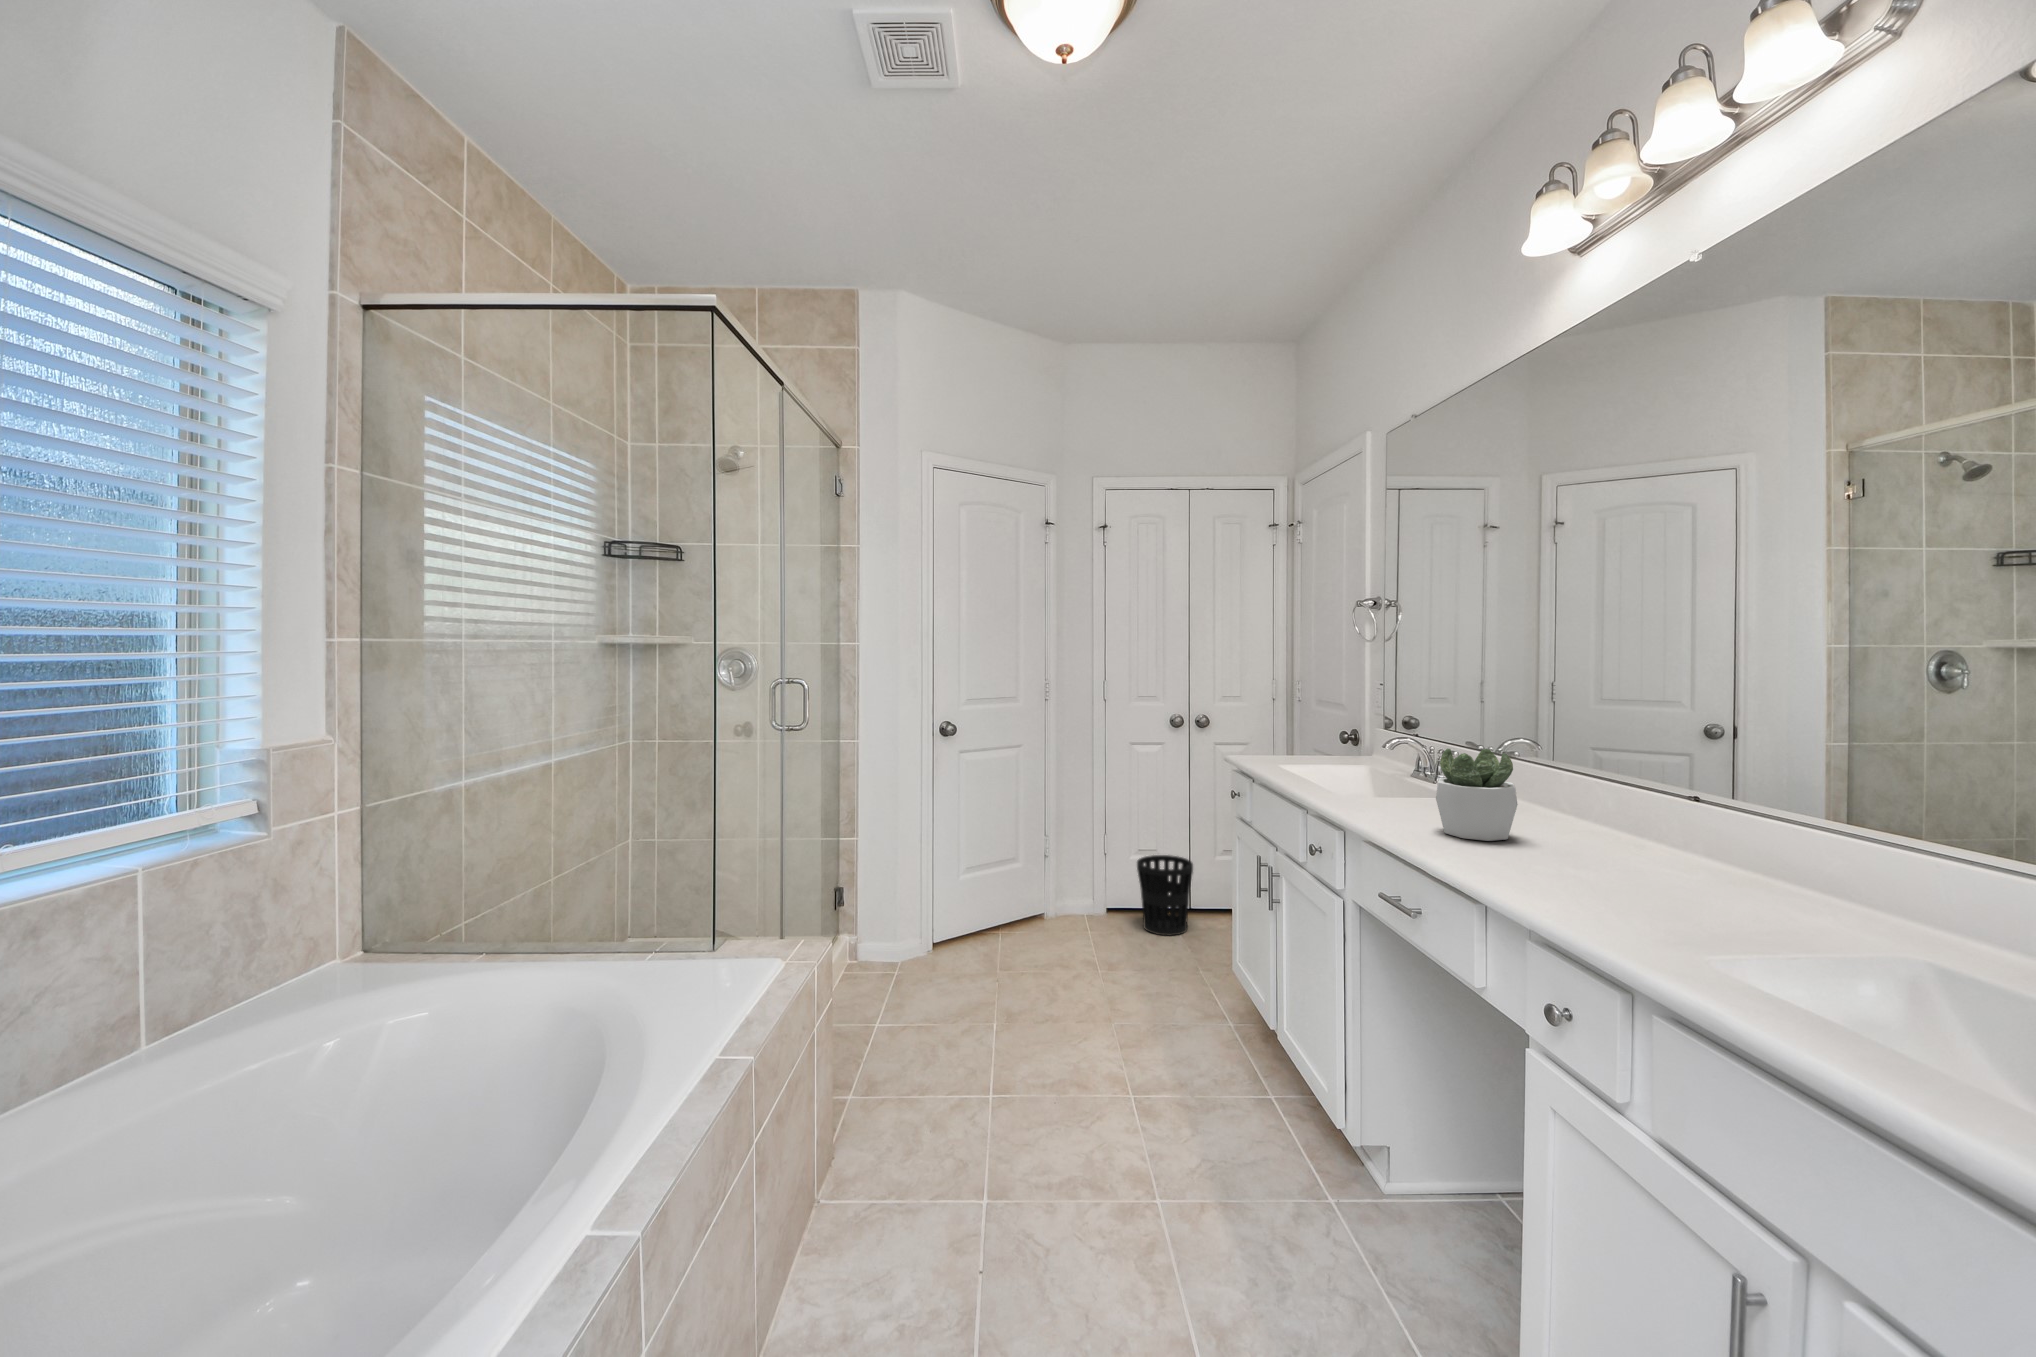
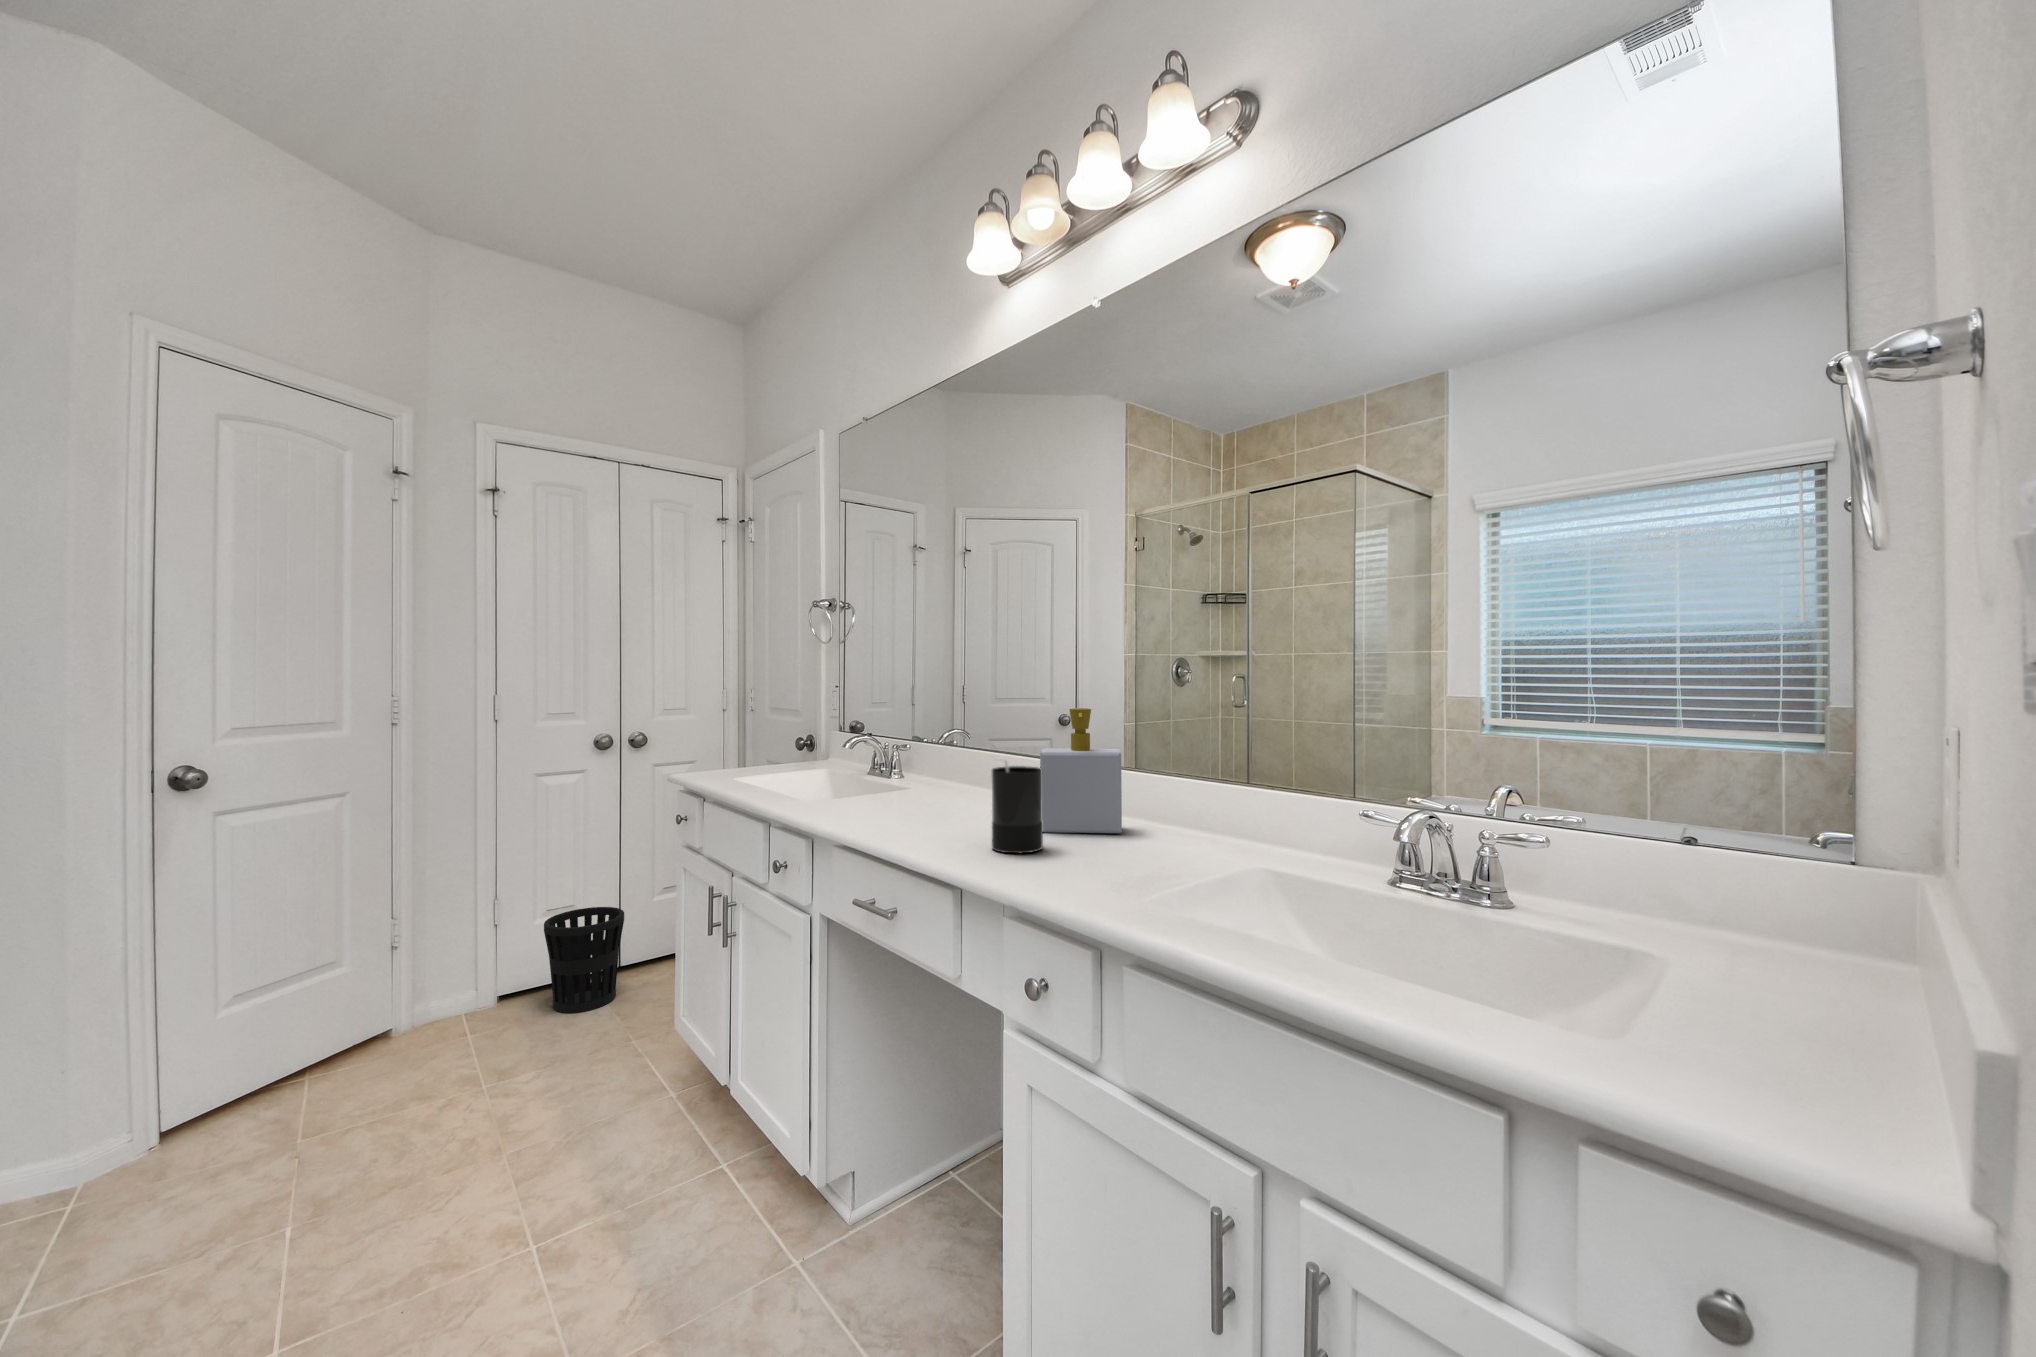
soap bottle: none [1591,737,1709,881] -> present [1040,708,1122,833]
succulent plant: present [1436,749,1518,841] -> none [905,732,978,825]
candle: none [1522,786,1585,884] -> present [992,759,1043,853]

